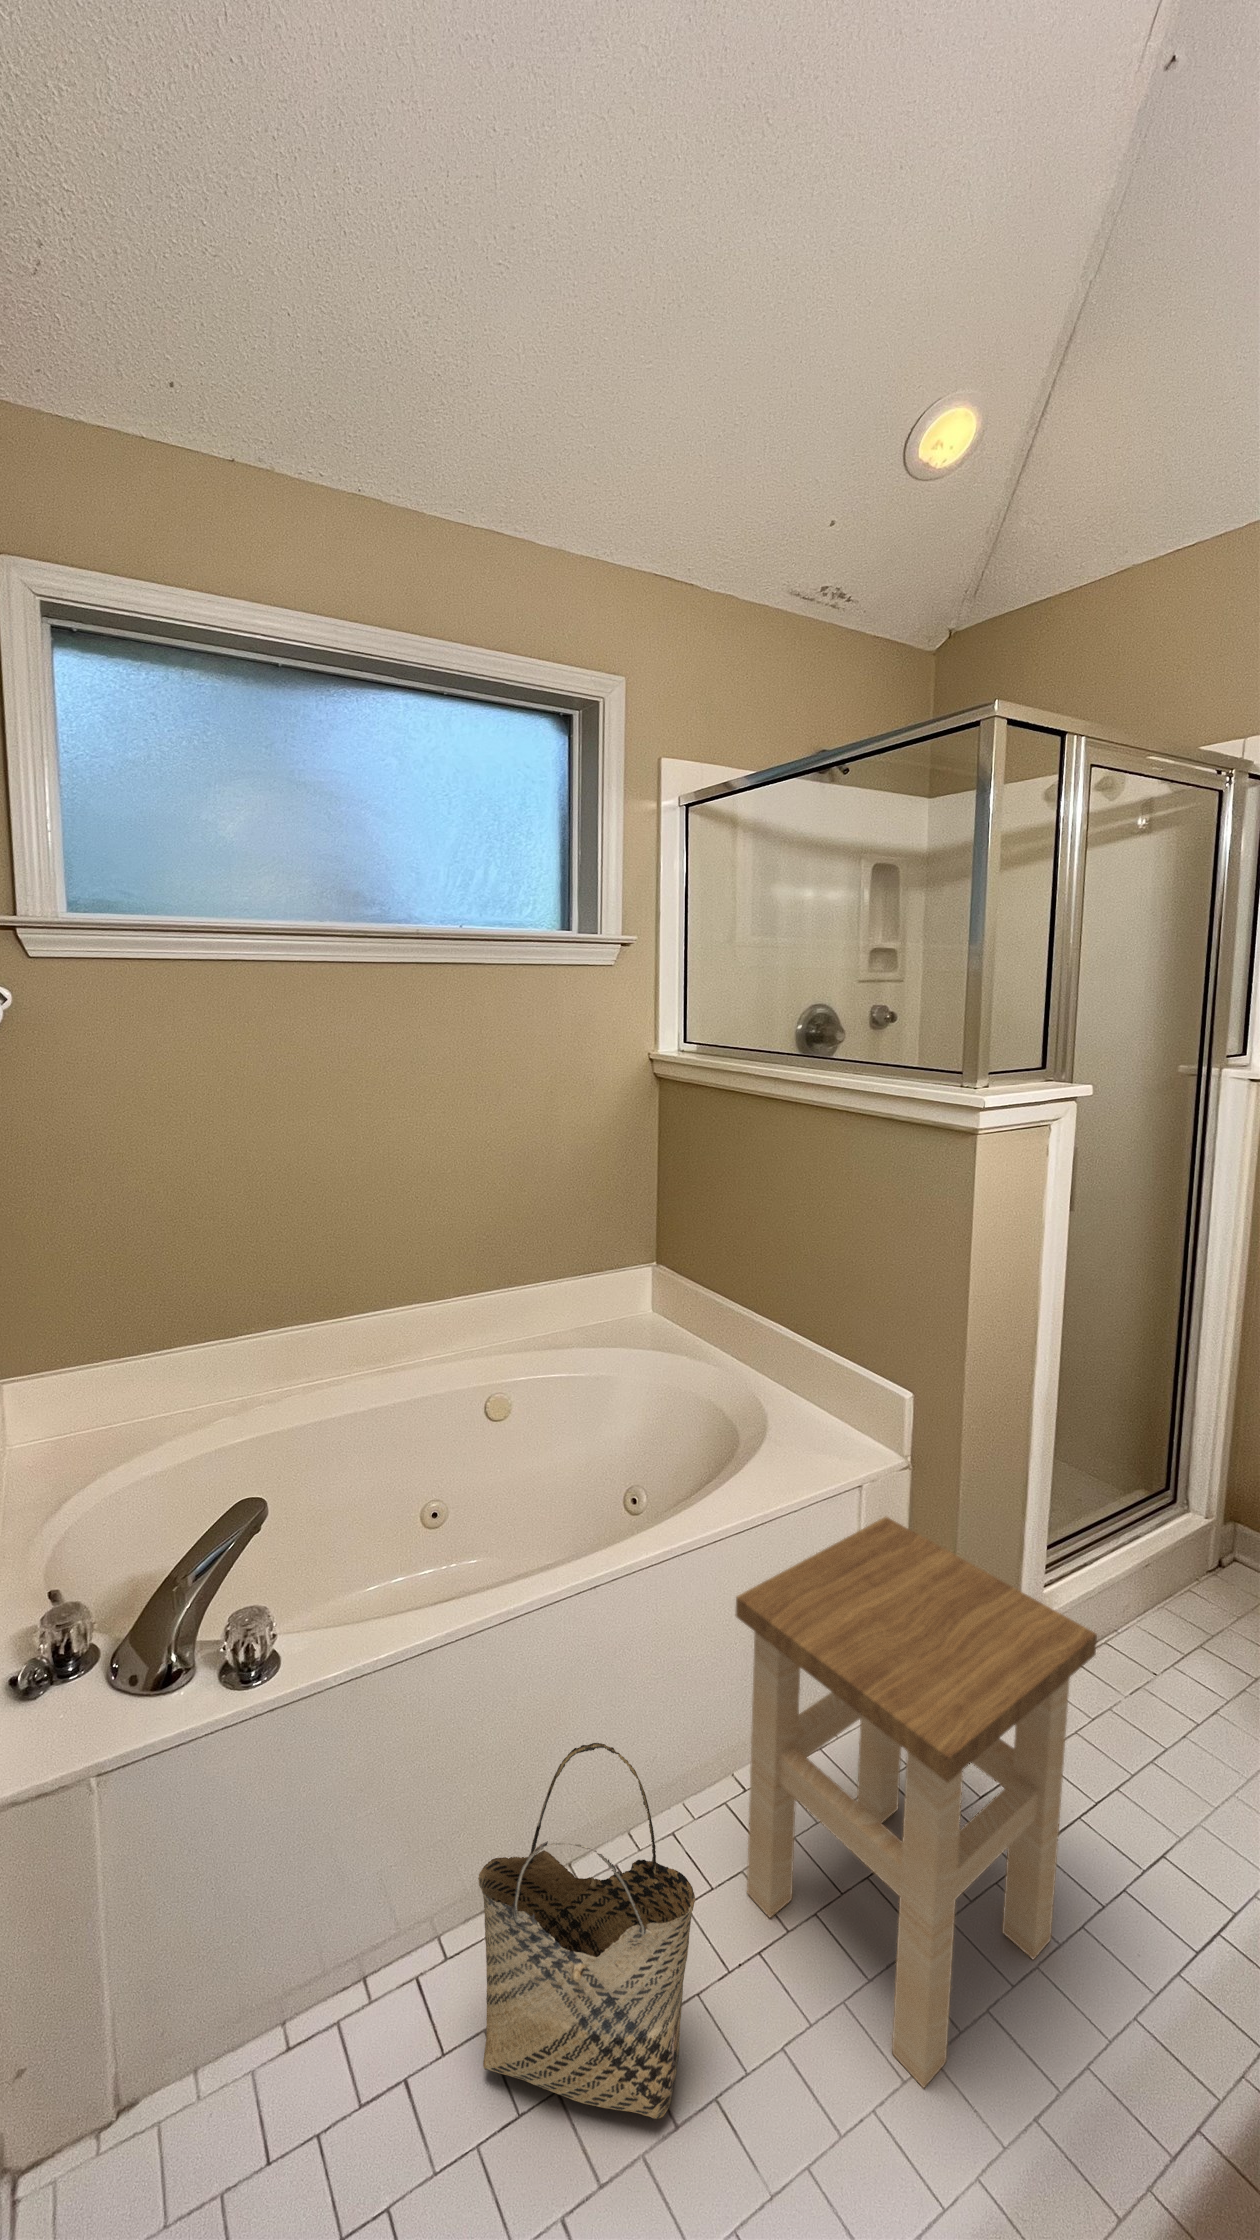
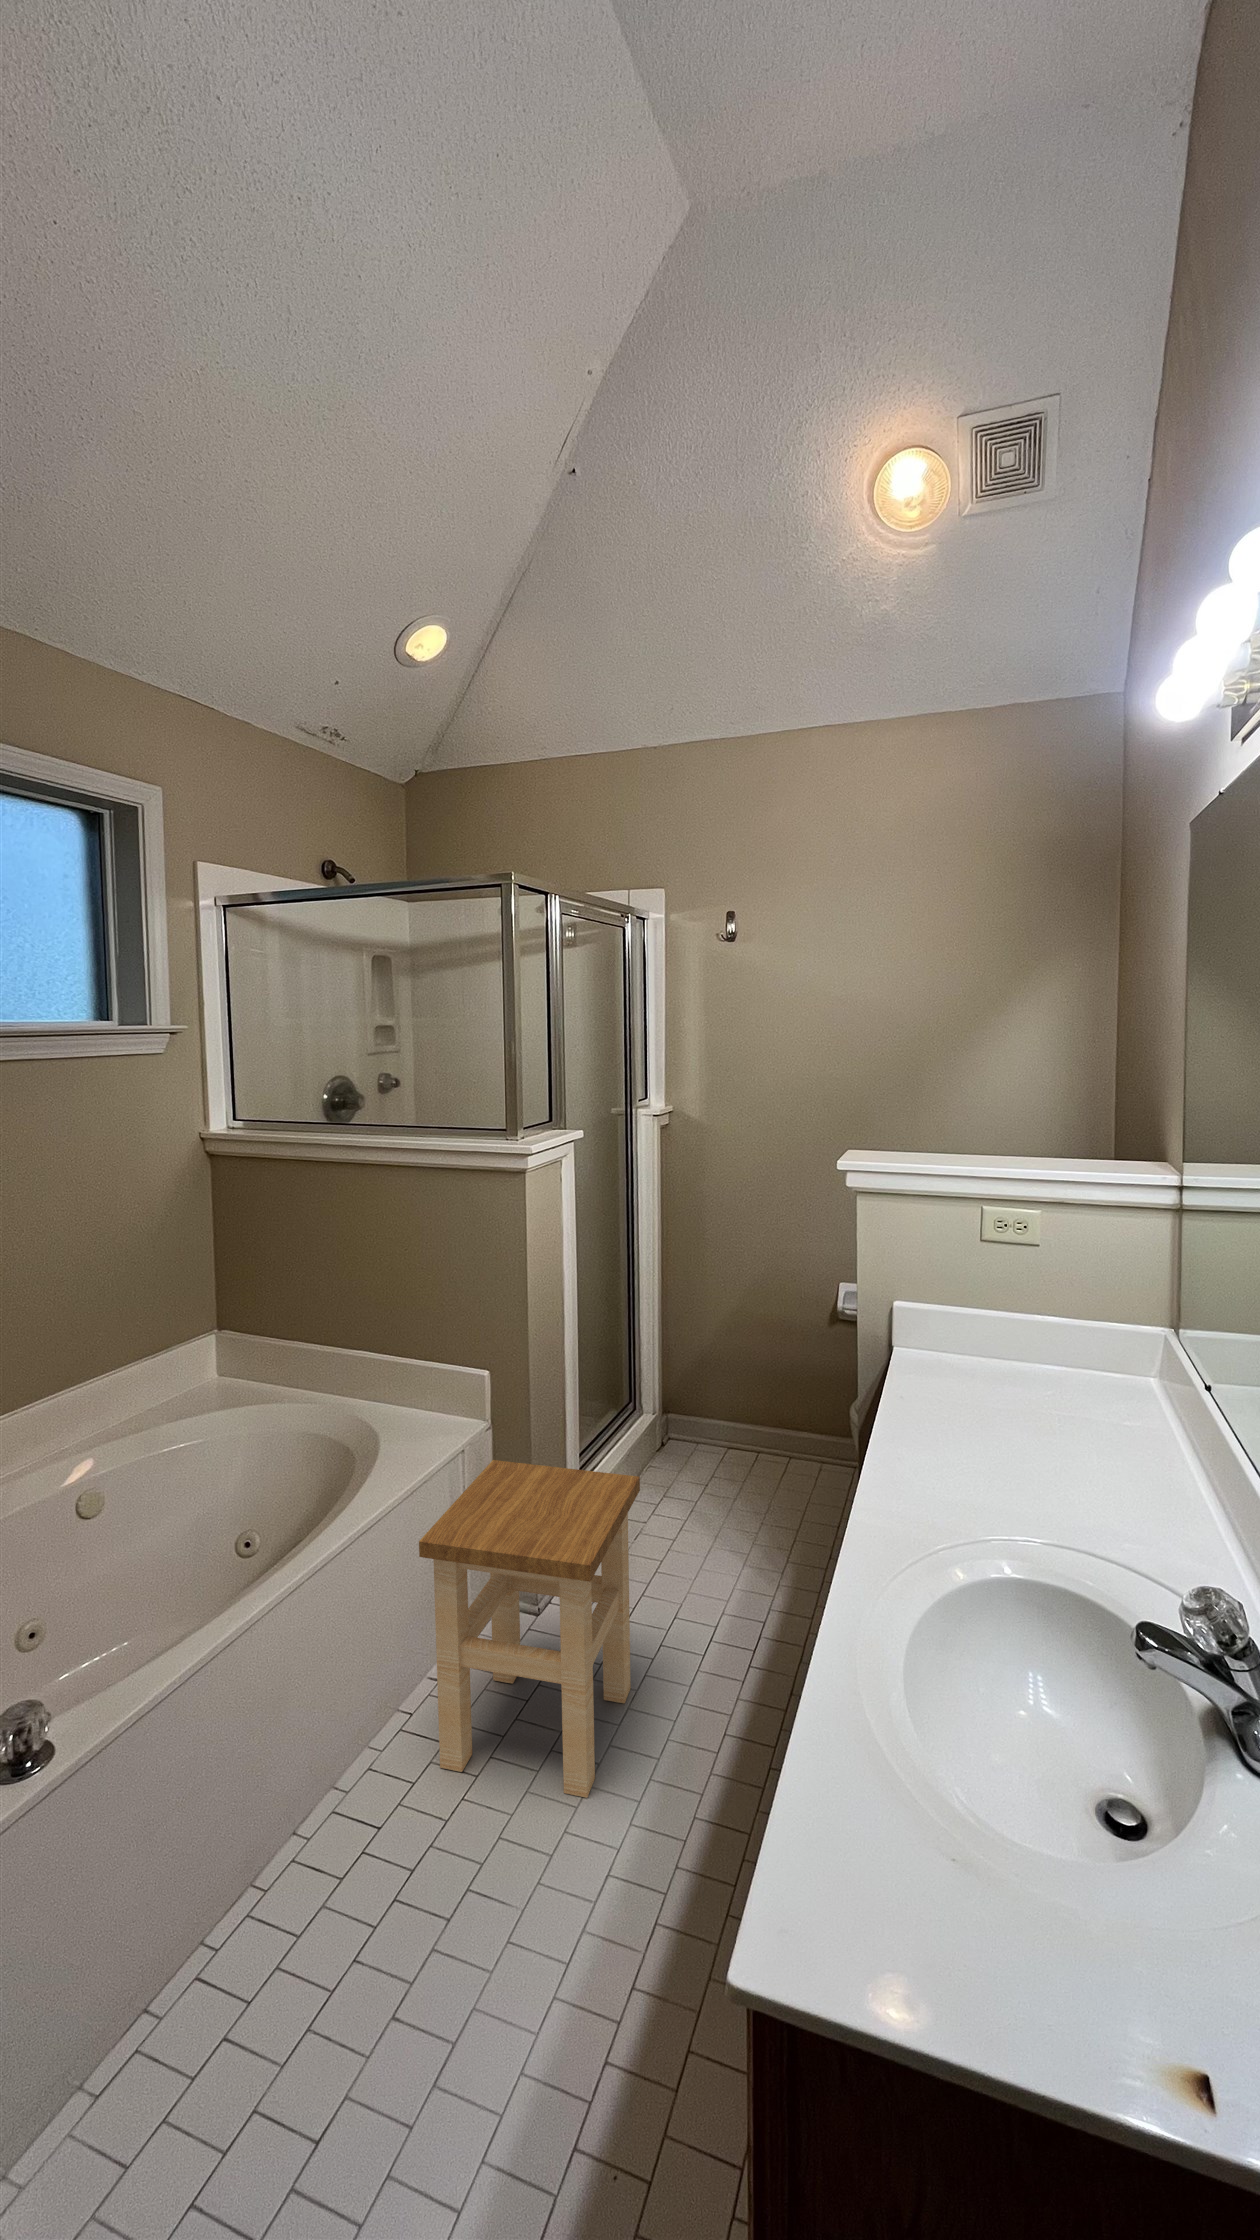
woven basket: present [478,1743,695,2119] -> none [272,1678,443,1969]

